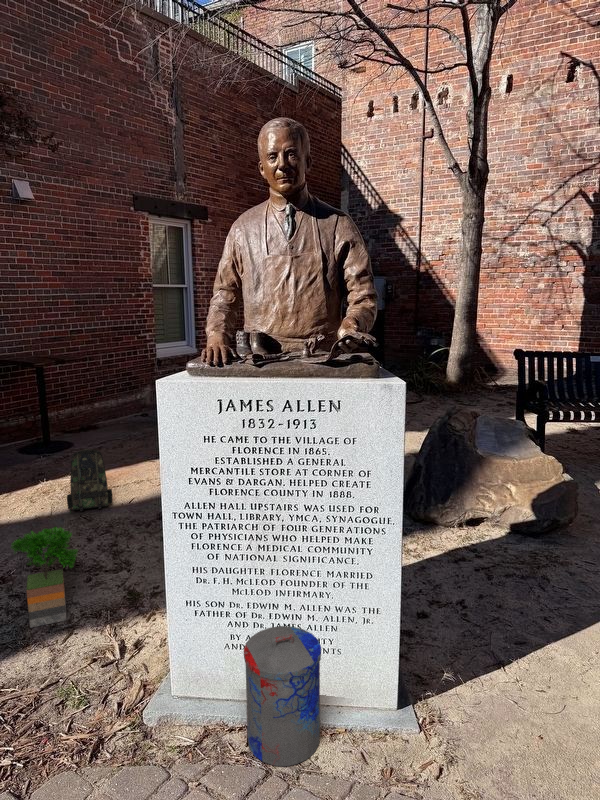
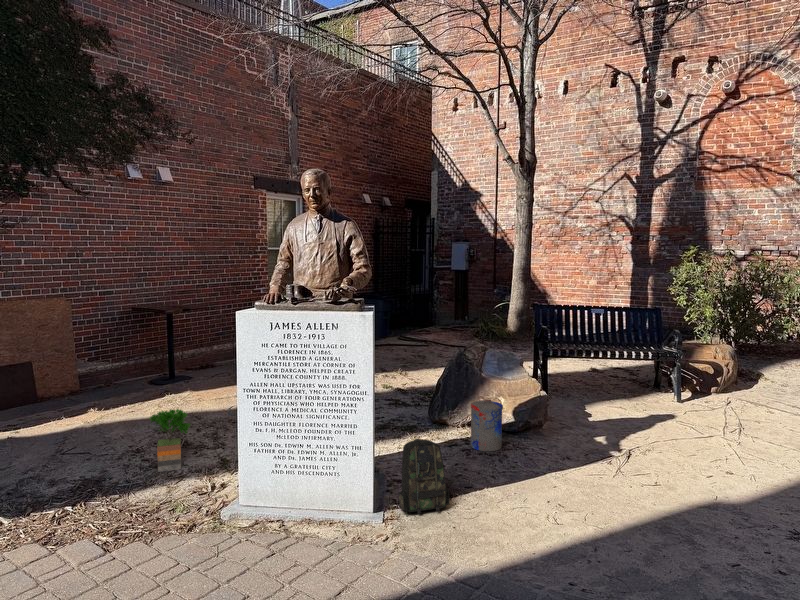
backpack: present [67,449,113,513] -> present [399,439,450,516]
trash can: present [244,626,321,766] -> present [471,400,503,451]

